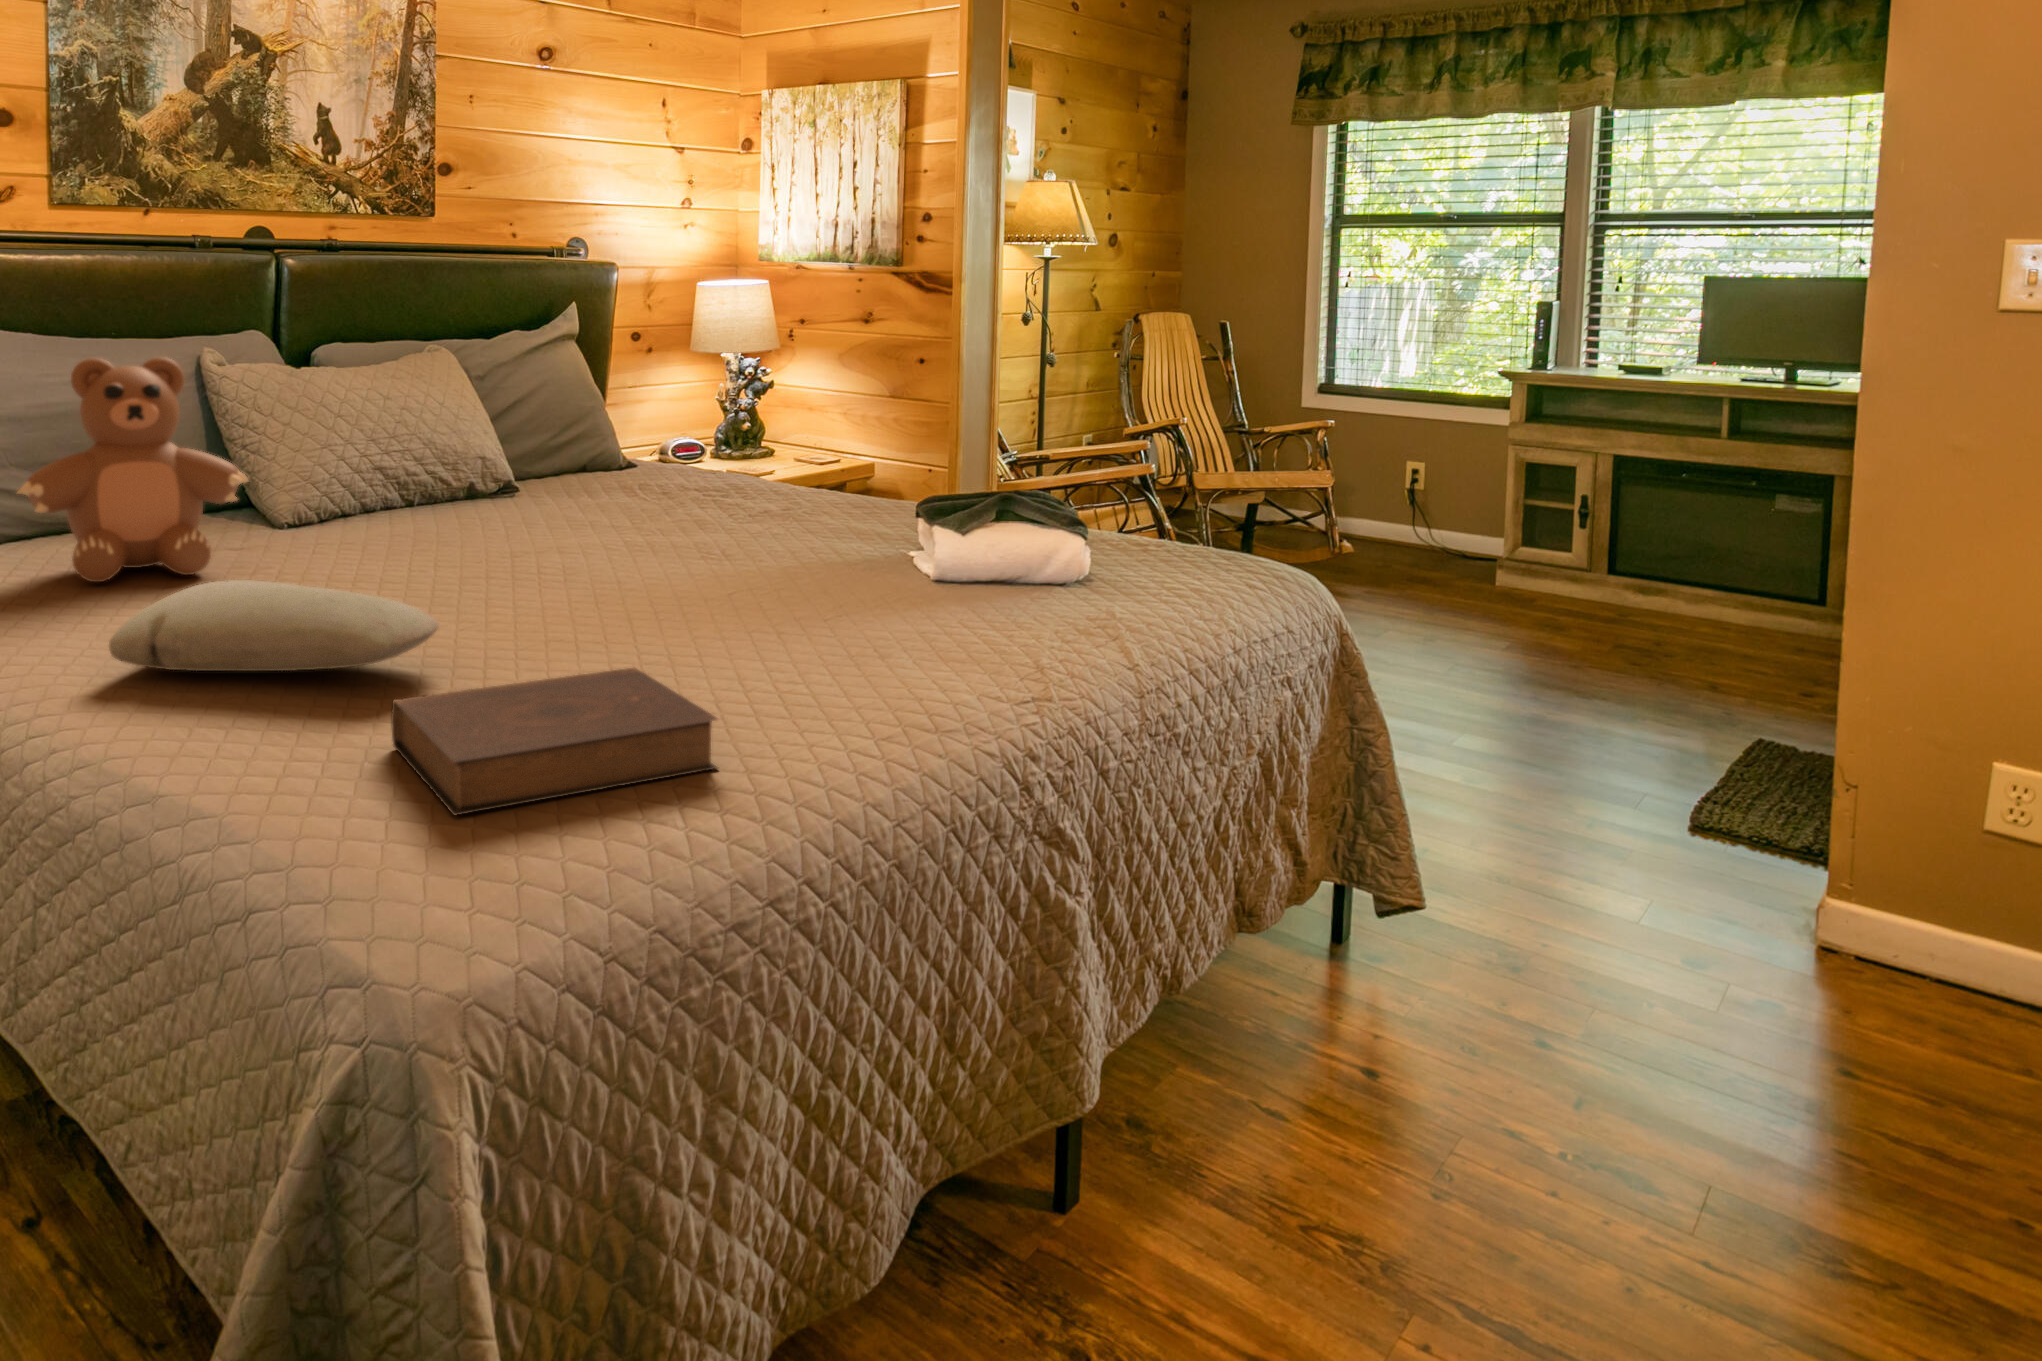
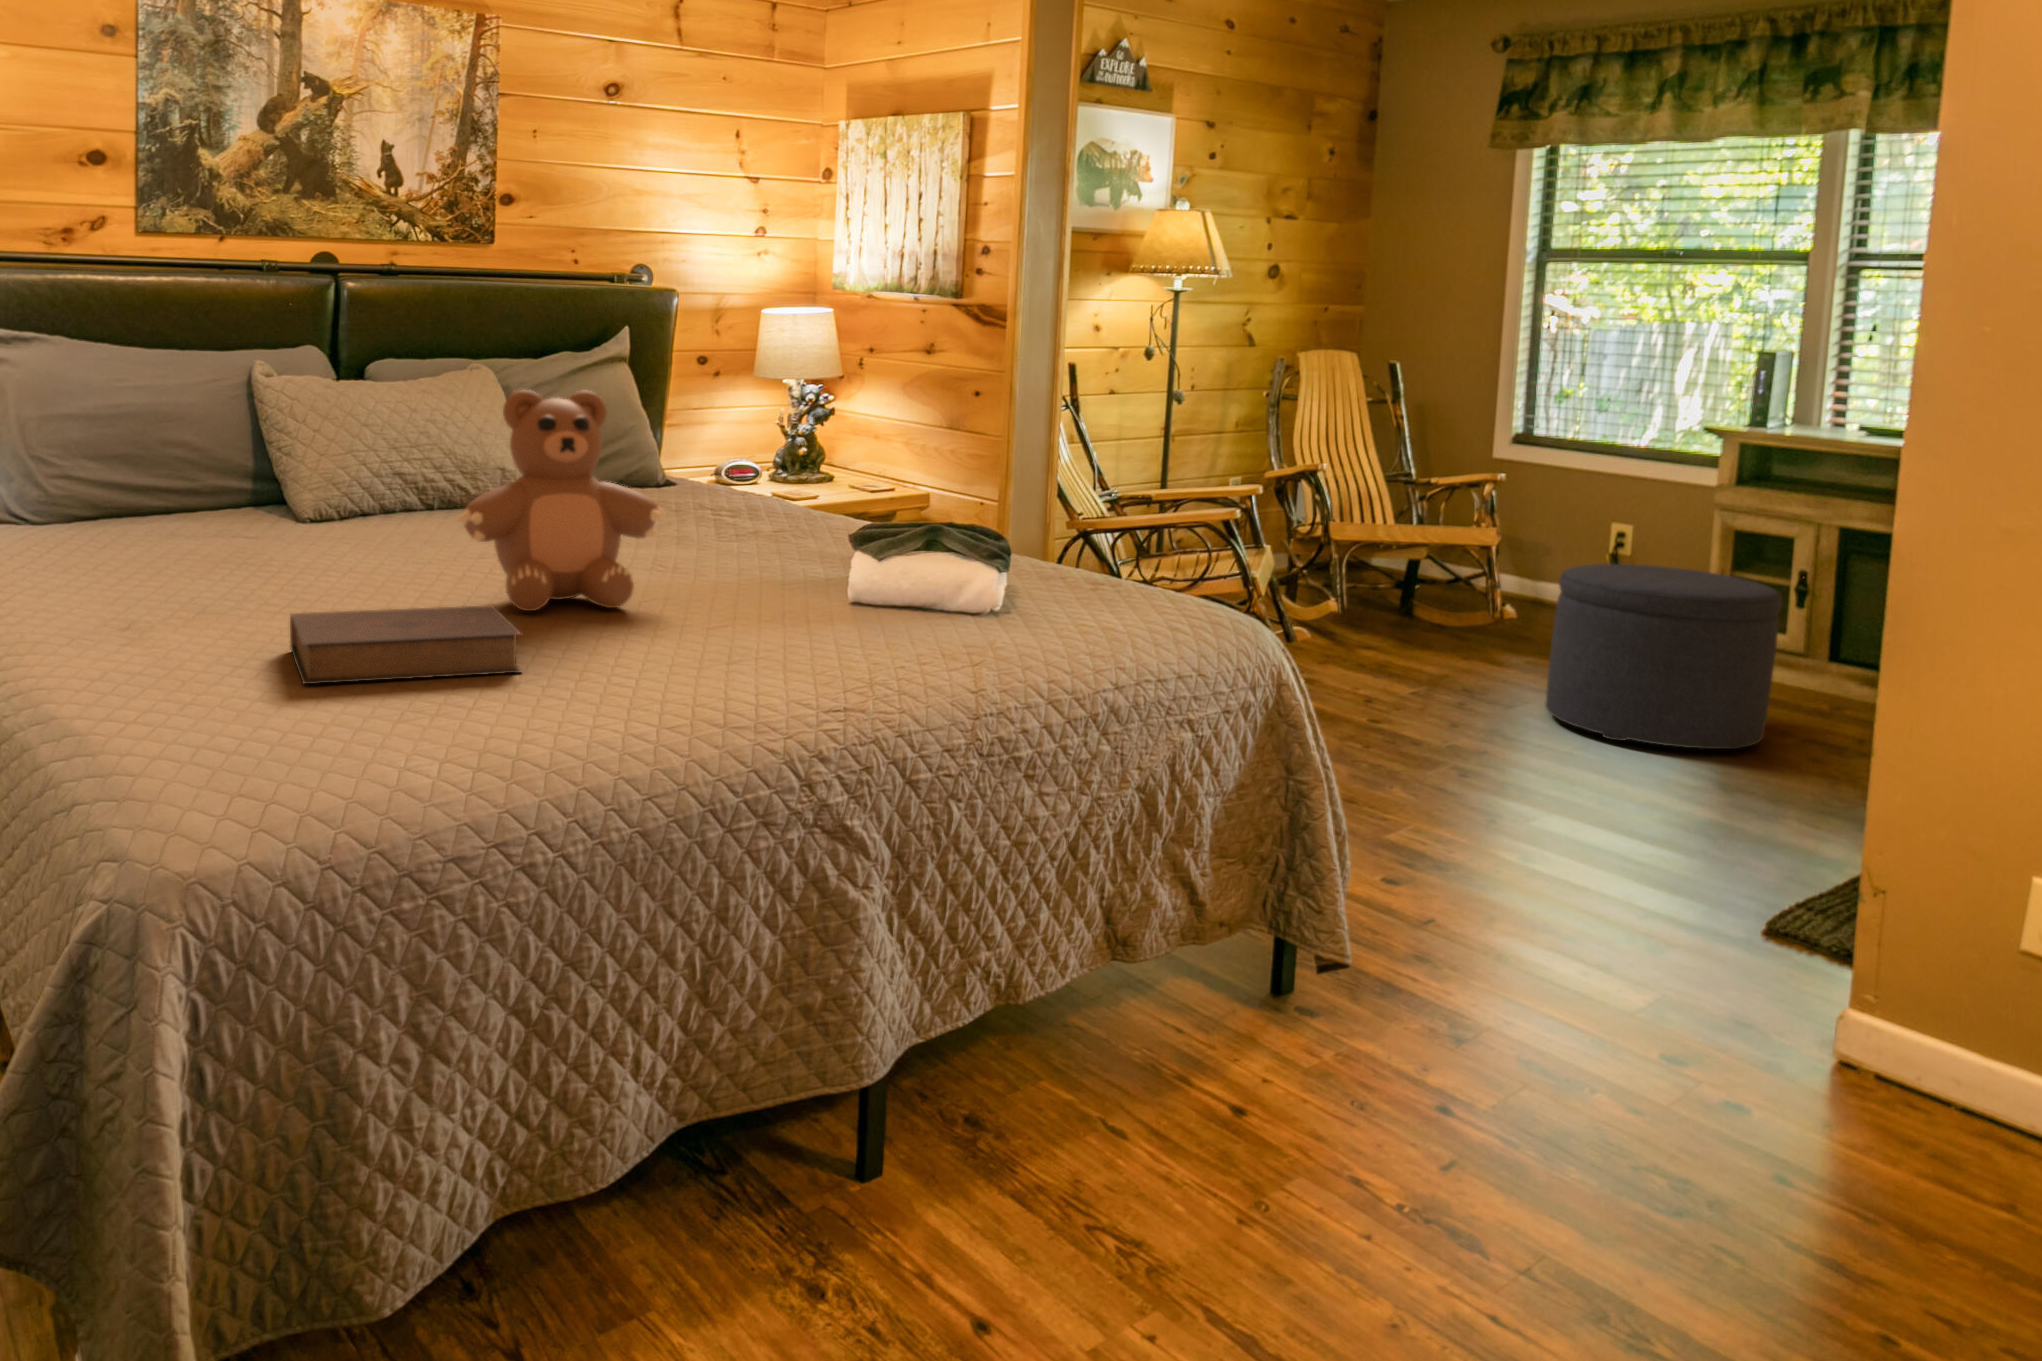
teddy bear: present [17,357,248,583] -> present [456,390,666,611]
ottoman: none [1442,509,1668,683] -> present [1545,564,1782,749]
pillow: present [109,580,438,671] -> none [107,537,363,603]

